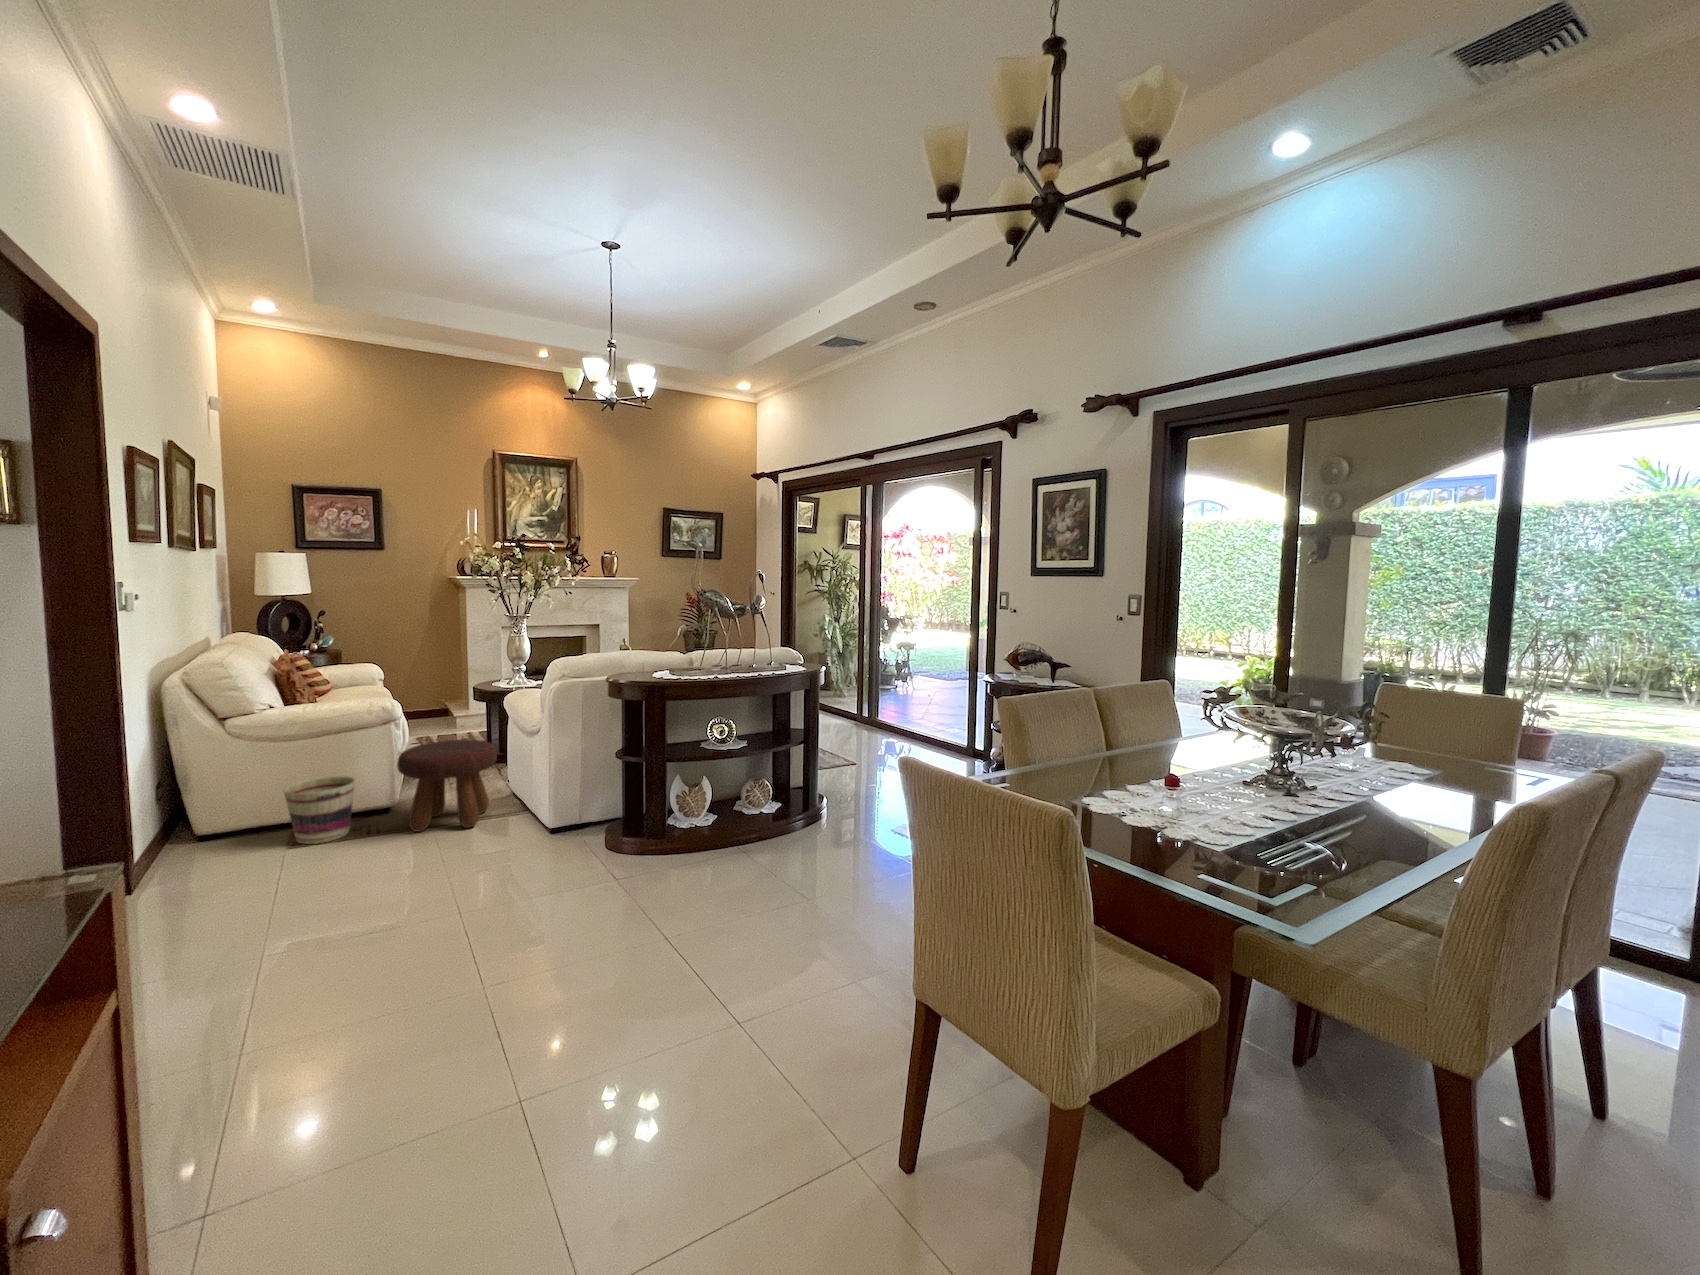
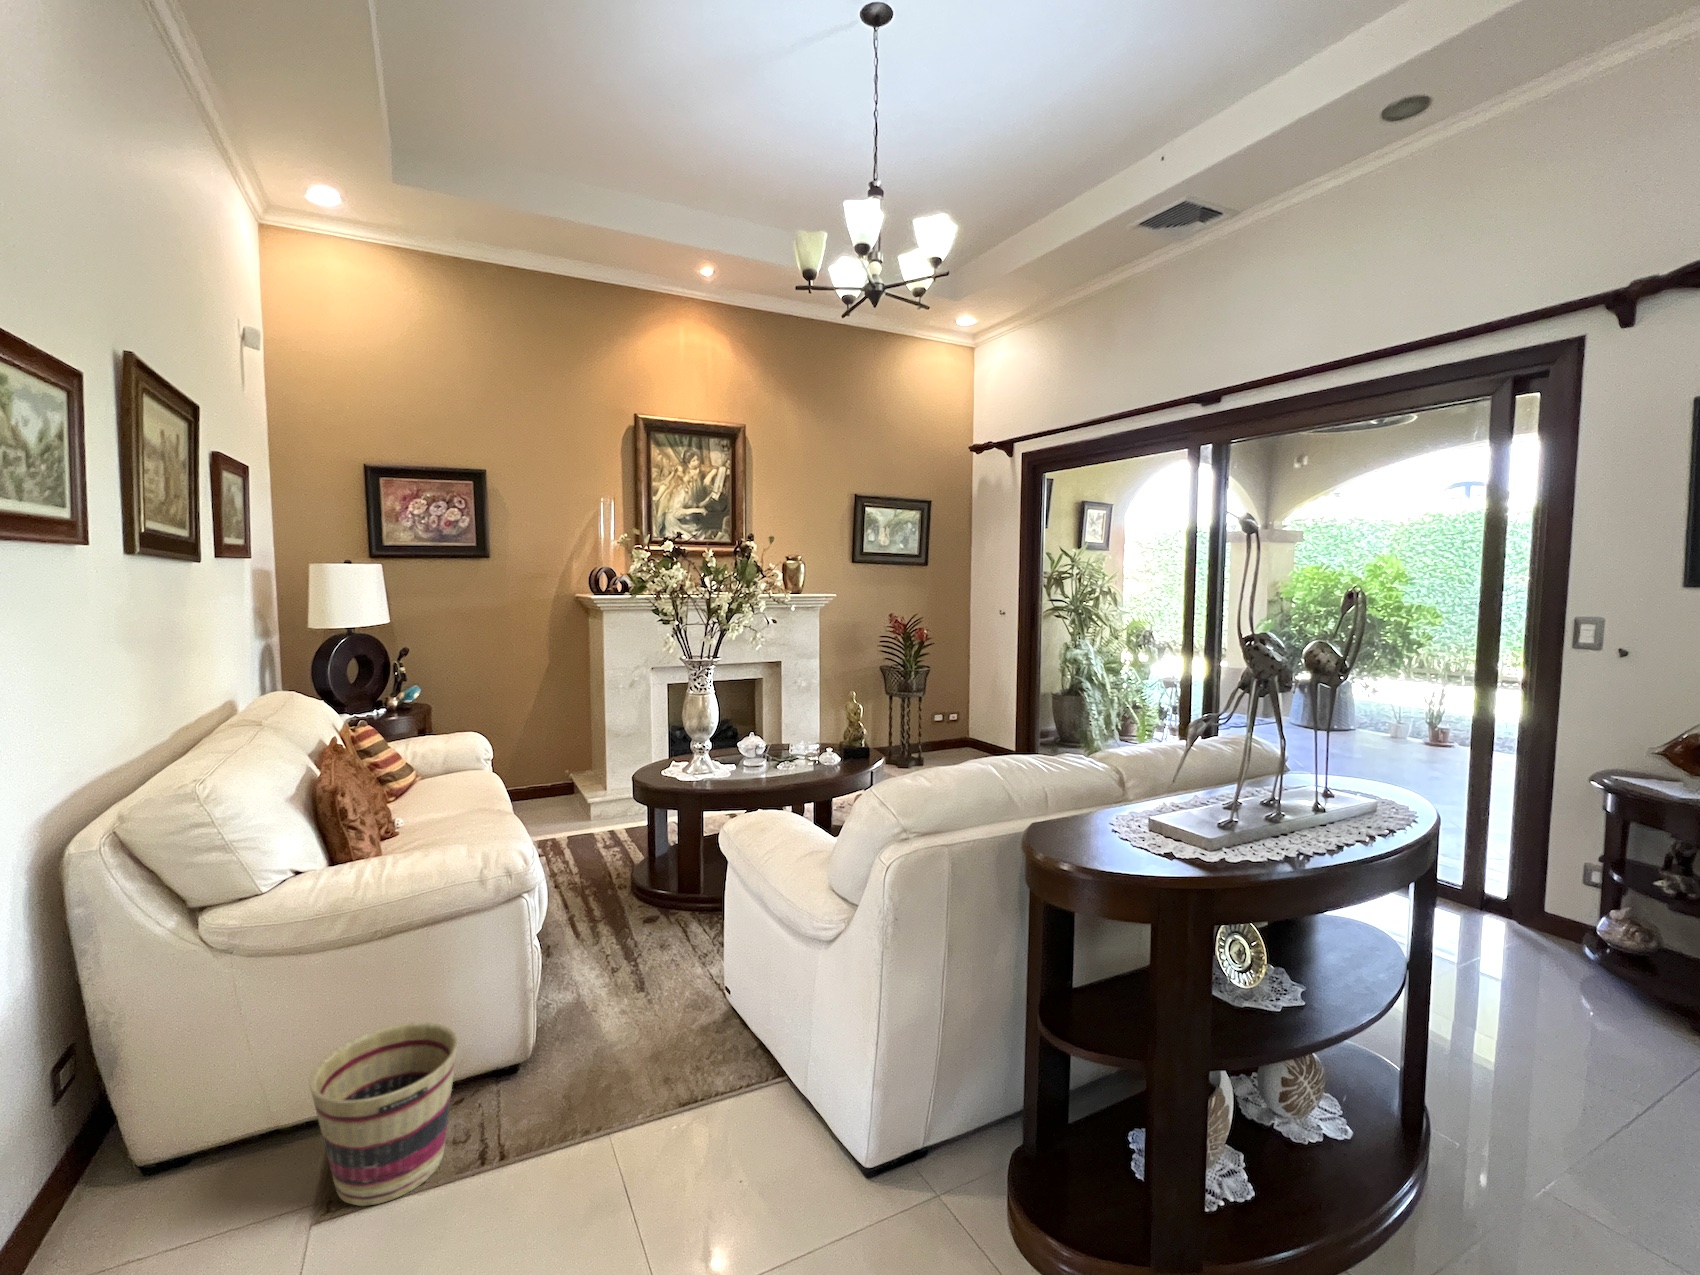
footstool: present [397,739,497,832] -> none [542,930,734,1164]

